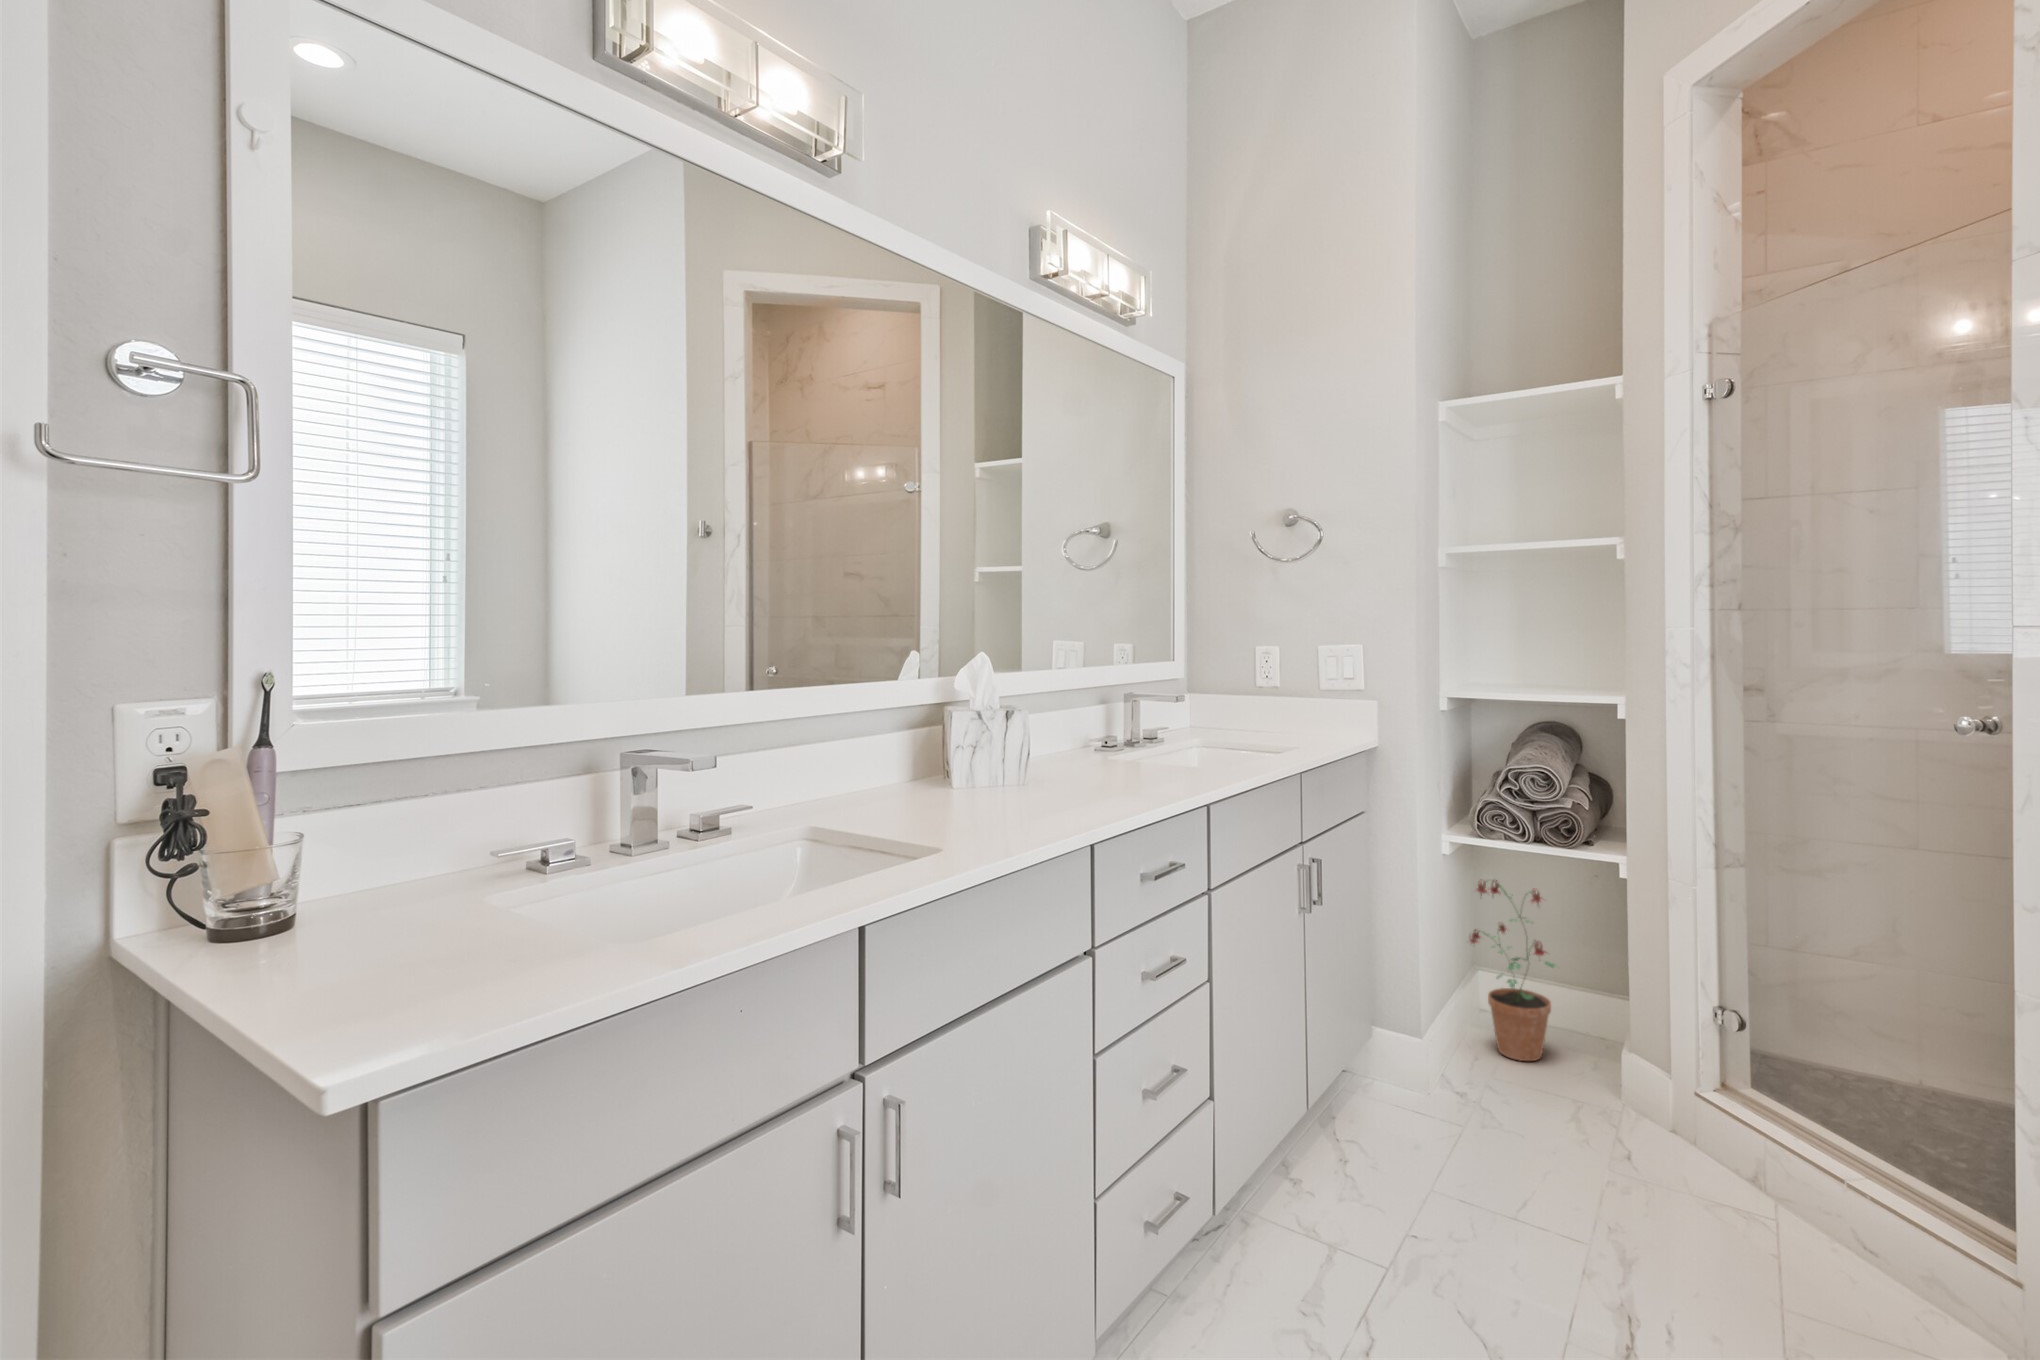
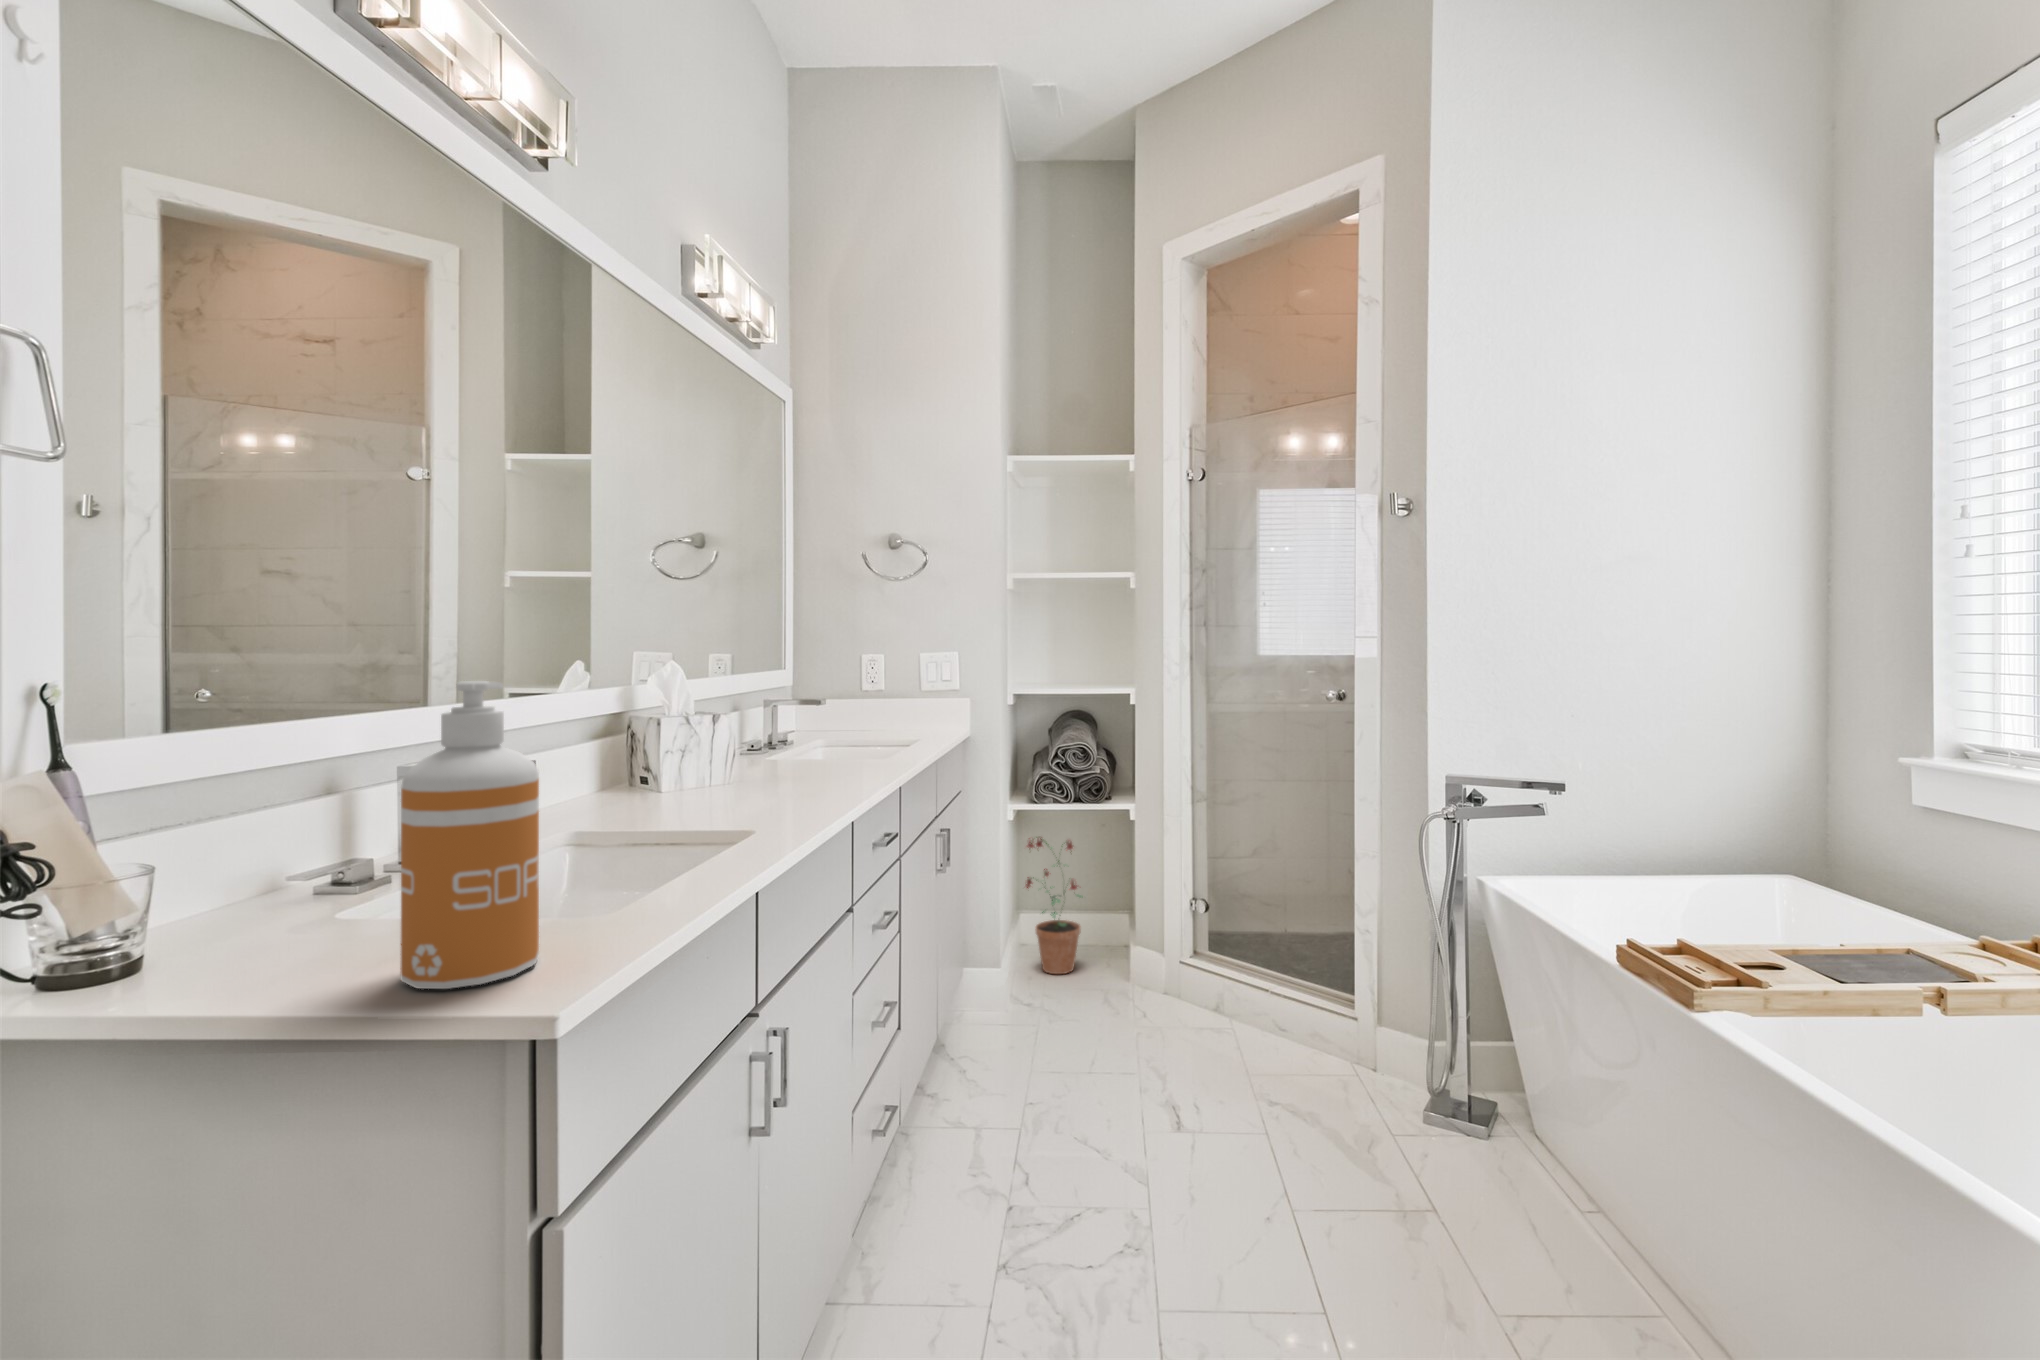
soap dispenser: none [361,677,513,1010] -> present [400,681,539,989]

